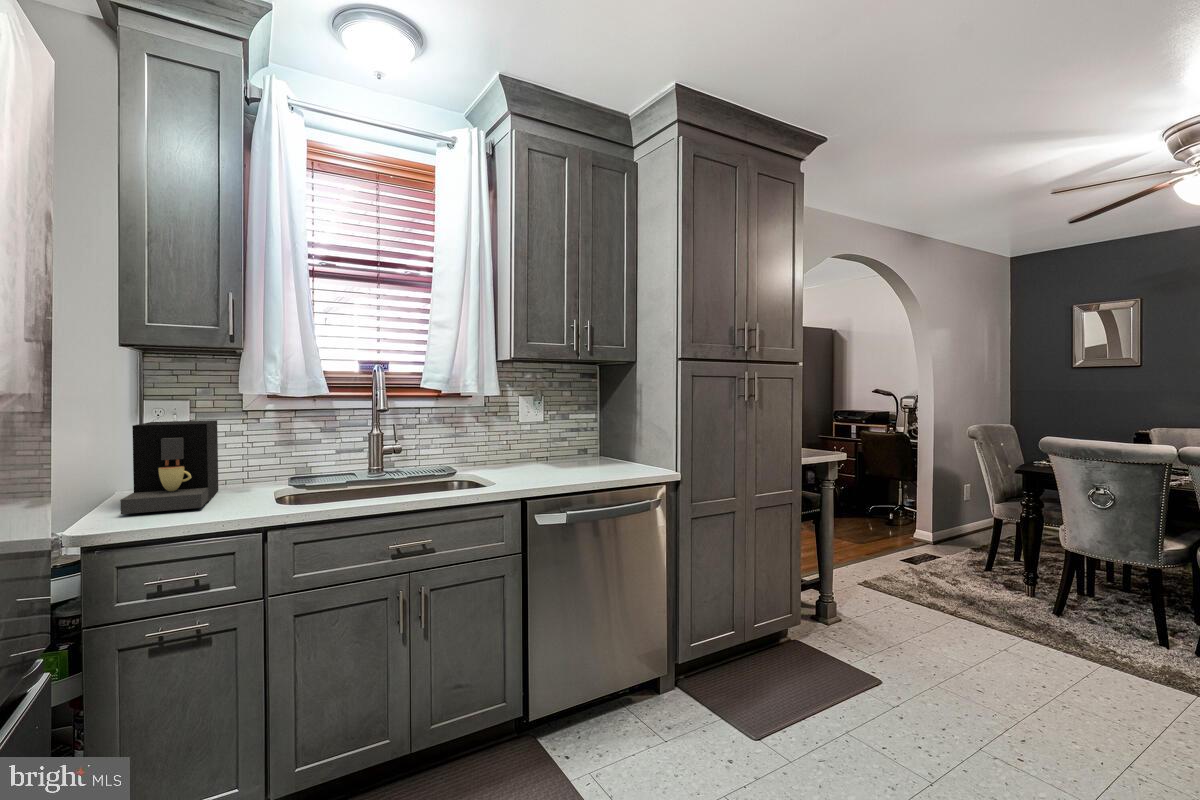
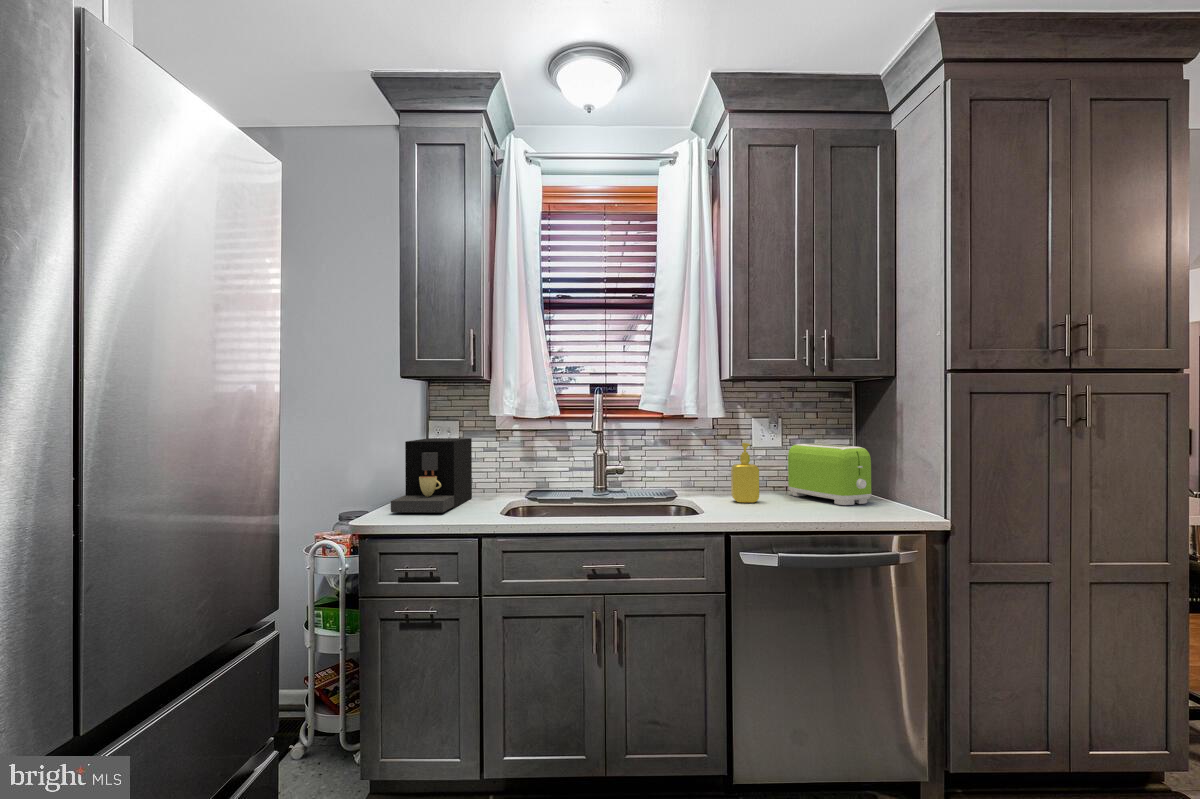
toaster: none [551,418,620,468] -> present [788,443,871,505]
soap dispenser: none [509,419,535,473] -> present [731,443,759,503]

